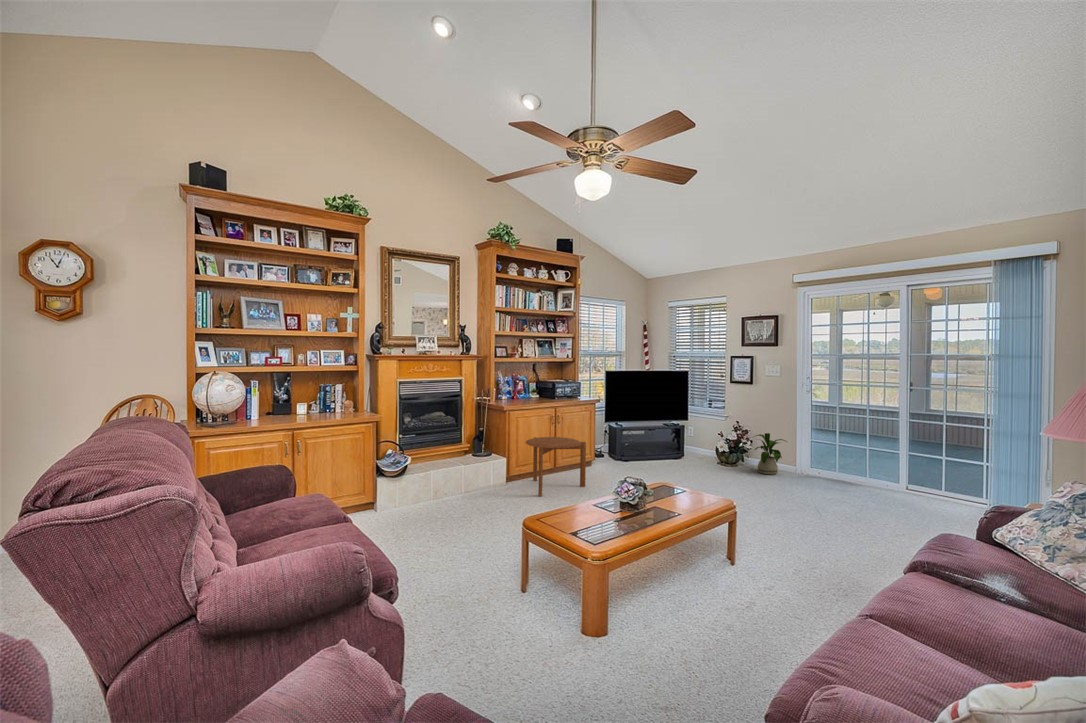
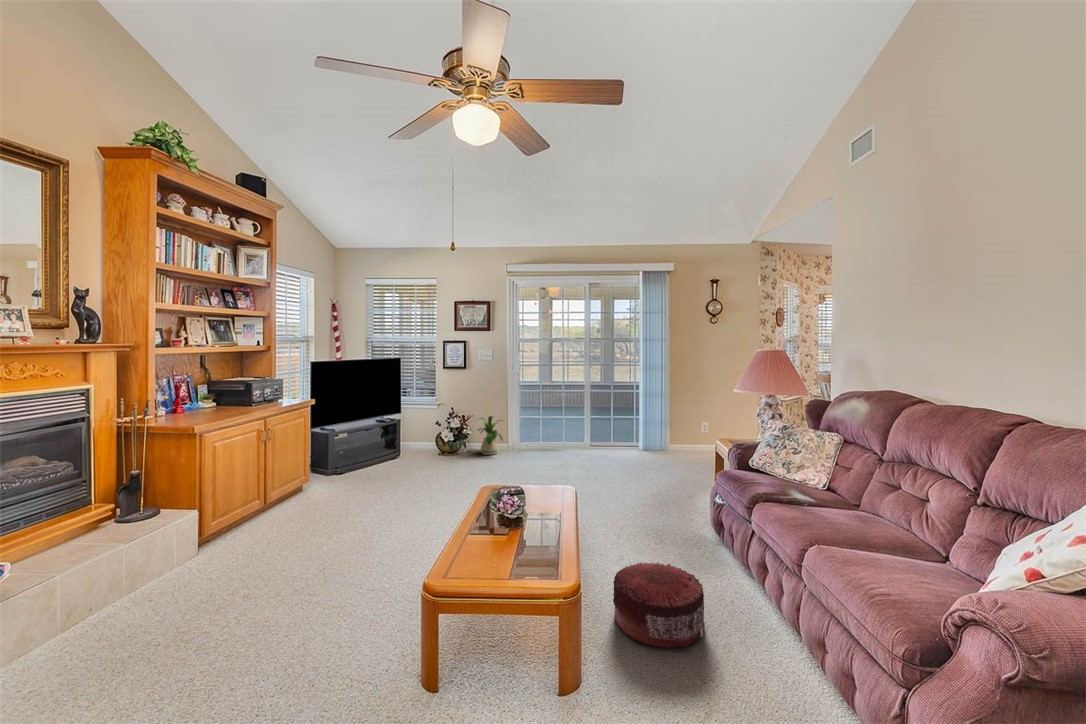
side table: present [526,437,586,496] -> none [238,459,332,554]
pouf: none [687,571,784,657] -> present [613,563,705,647]

